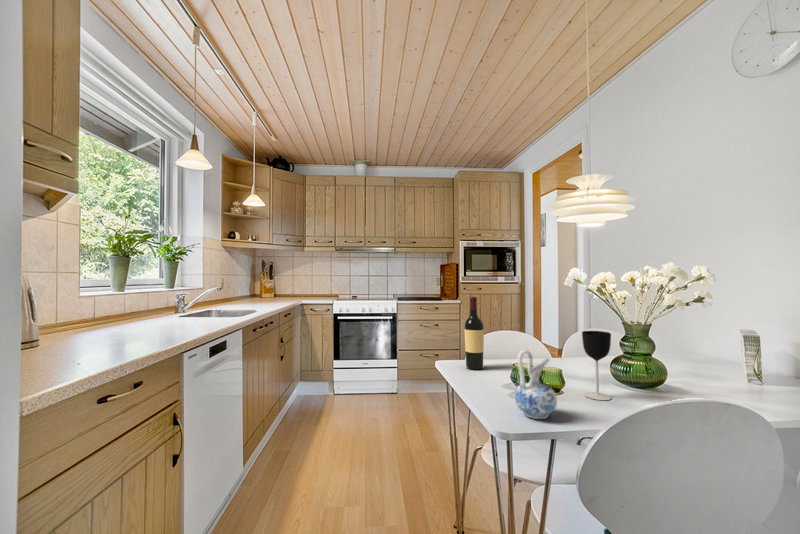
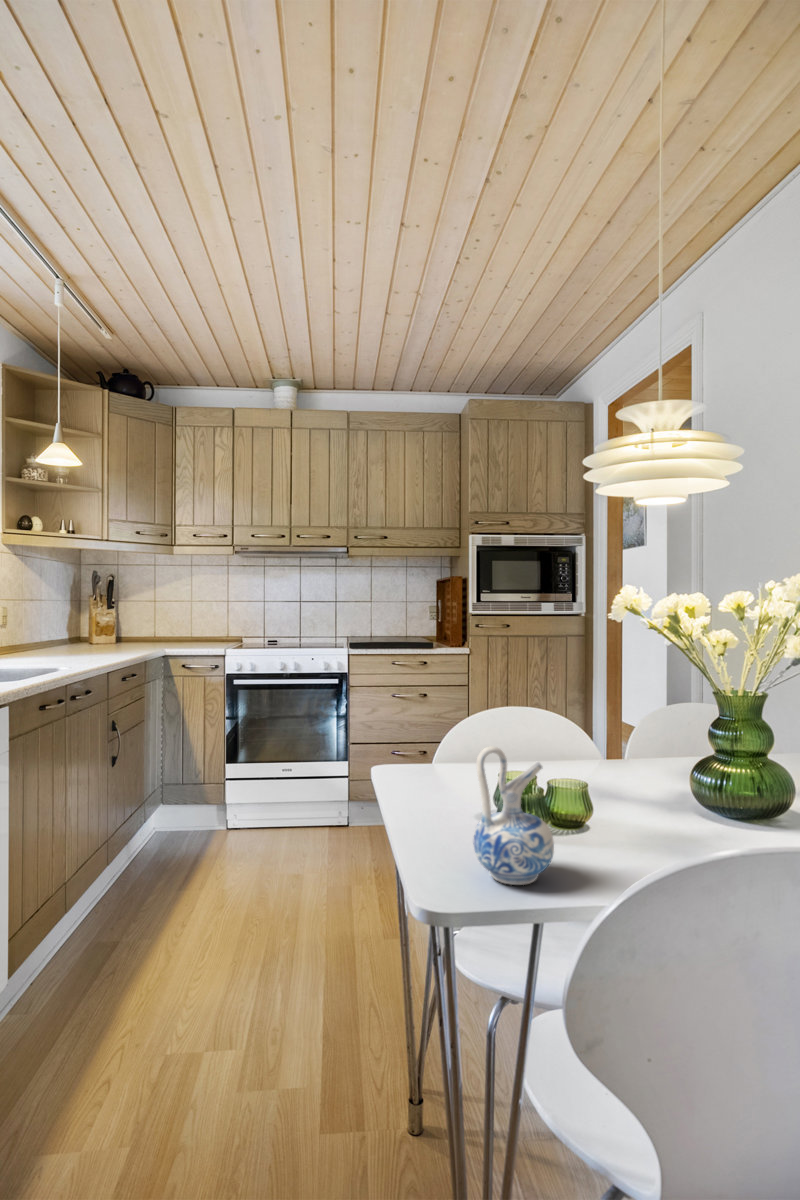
wine bottle: present [464,297,484,370] -> none [424,641,461,783]
wine glass: present [582,331,611,400] -> none [627,708,681,845]

